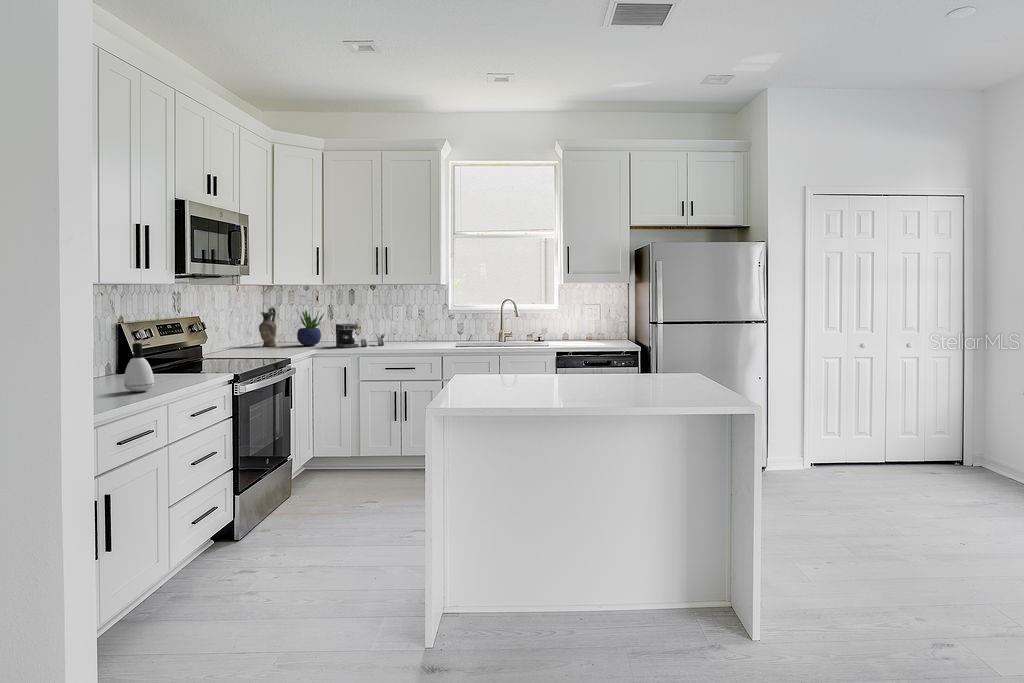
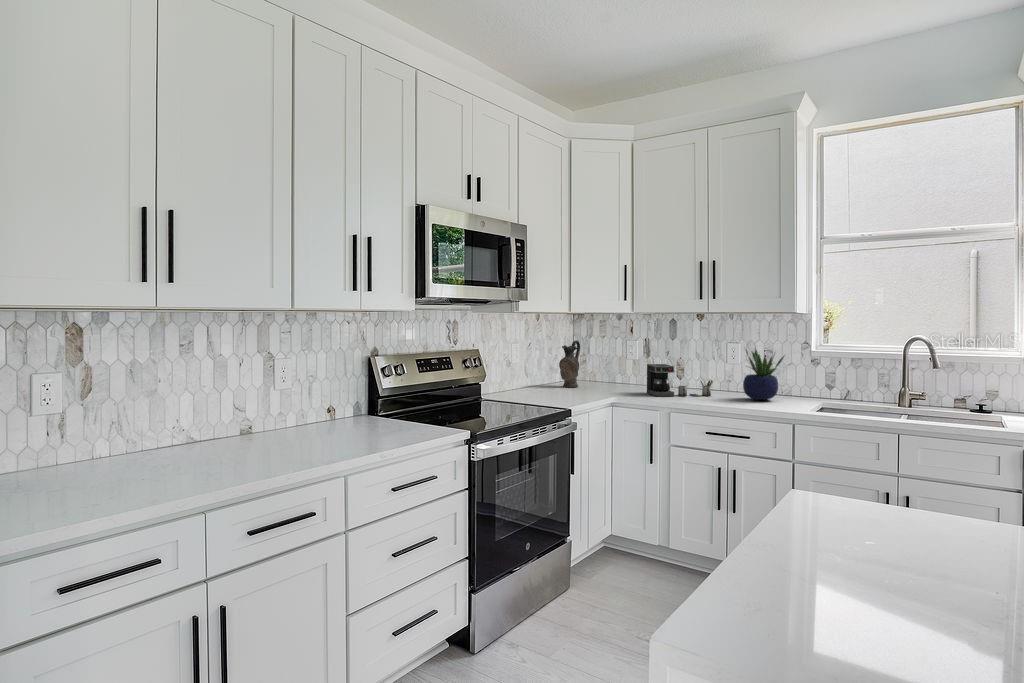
potted plant: present [296,310,324,346] -> present [743,348,784,400]
soap dispenser: present [124,343,154,392] -> none [317,383,353,448]

